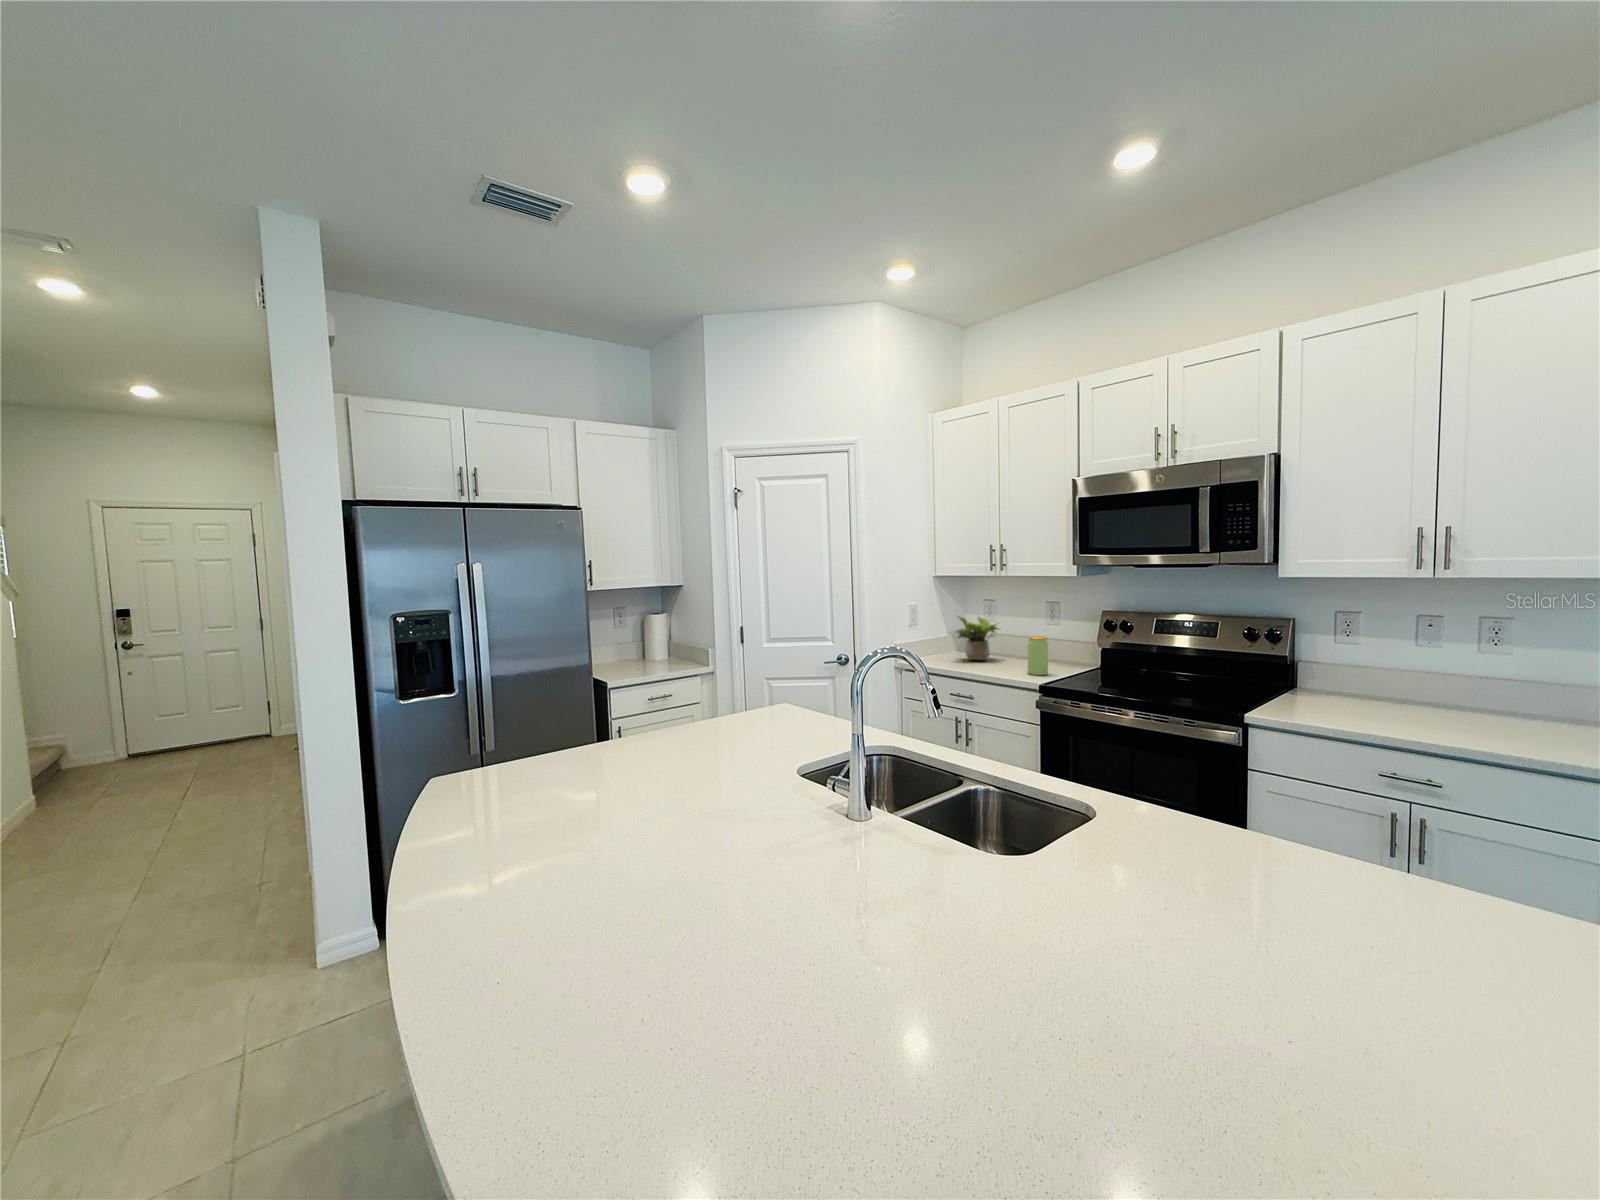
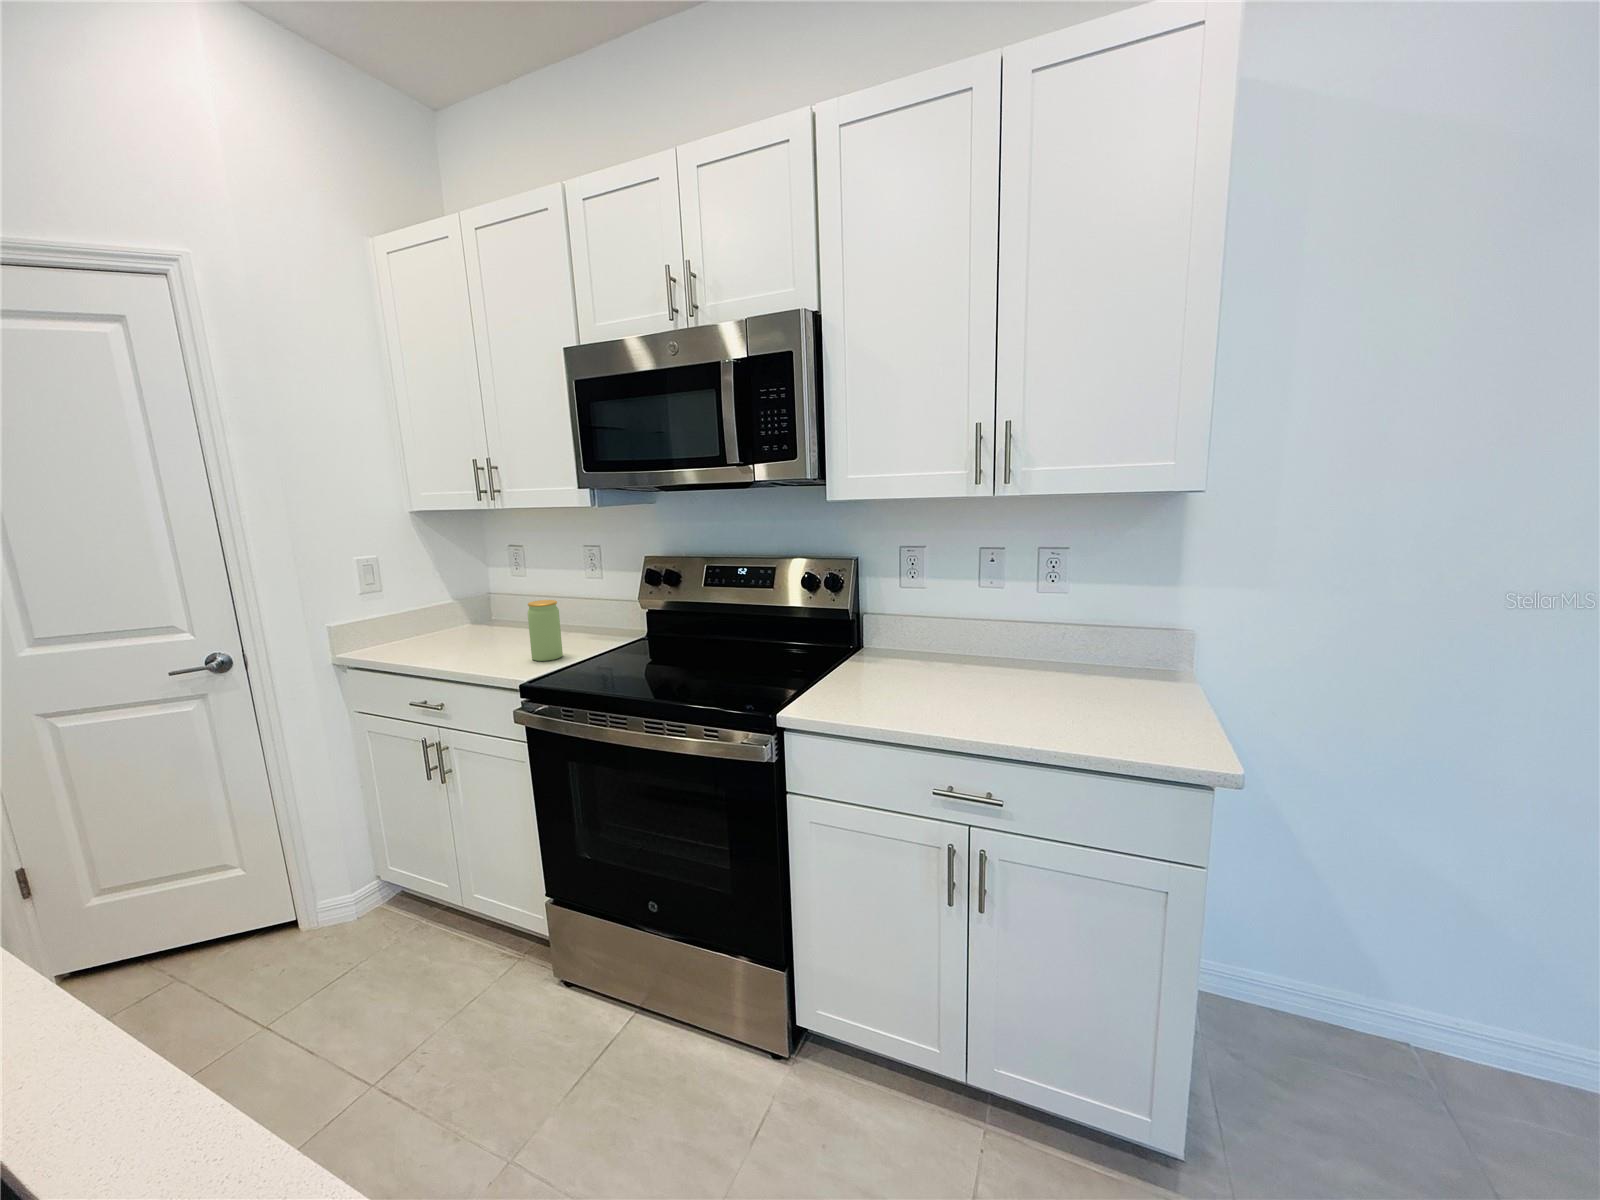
potted plant: present [956,616,998,660] -> none [432,572,519,640]

